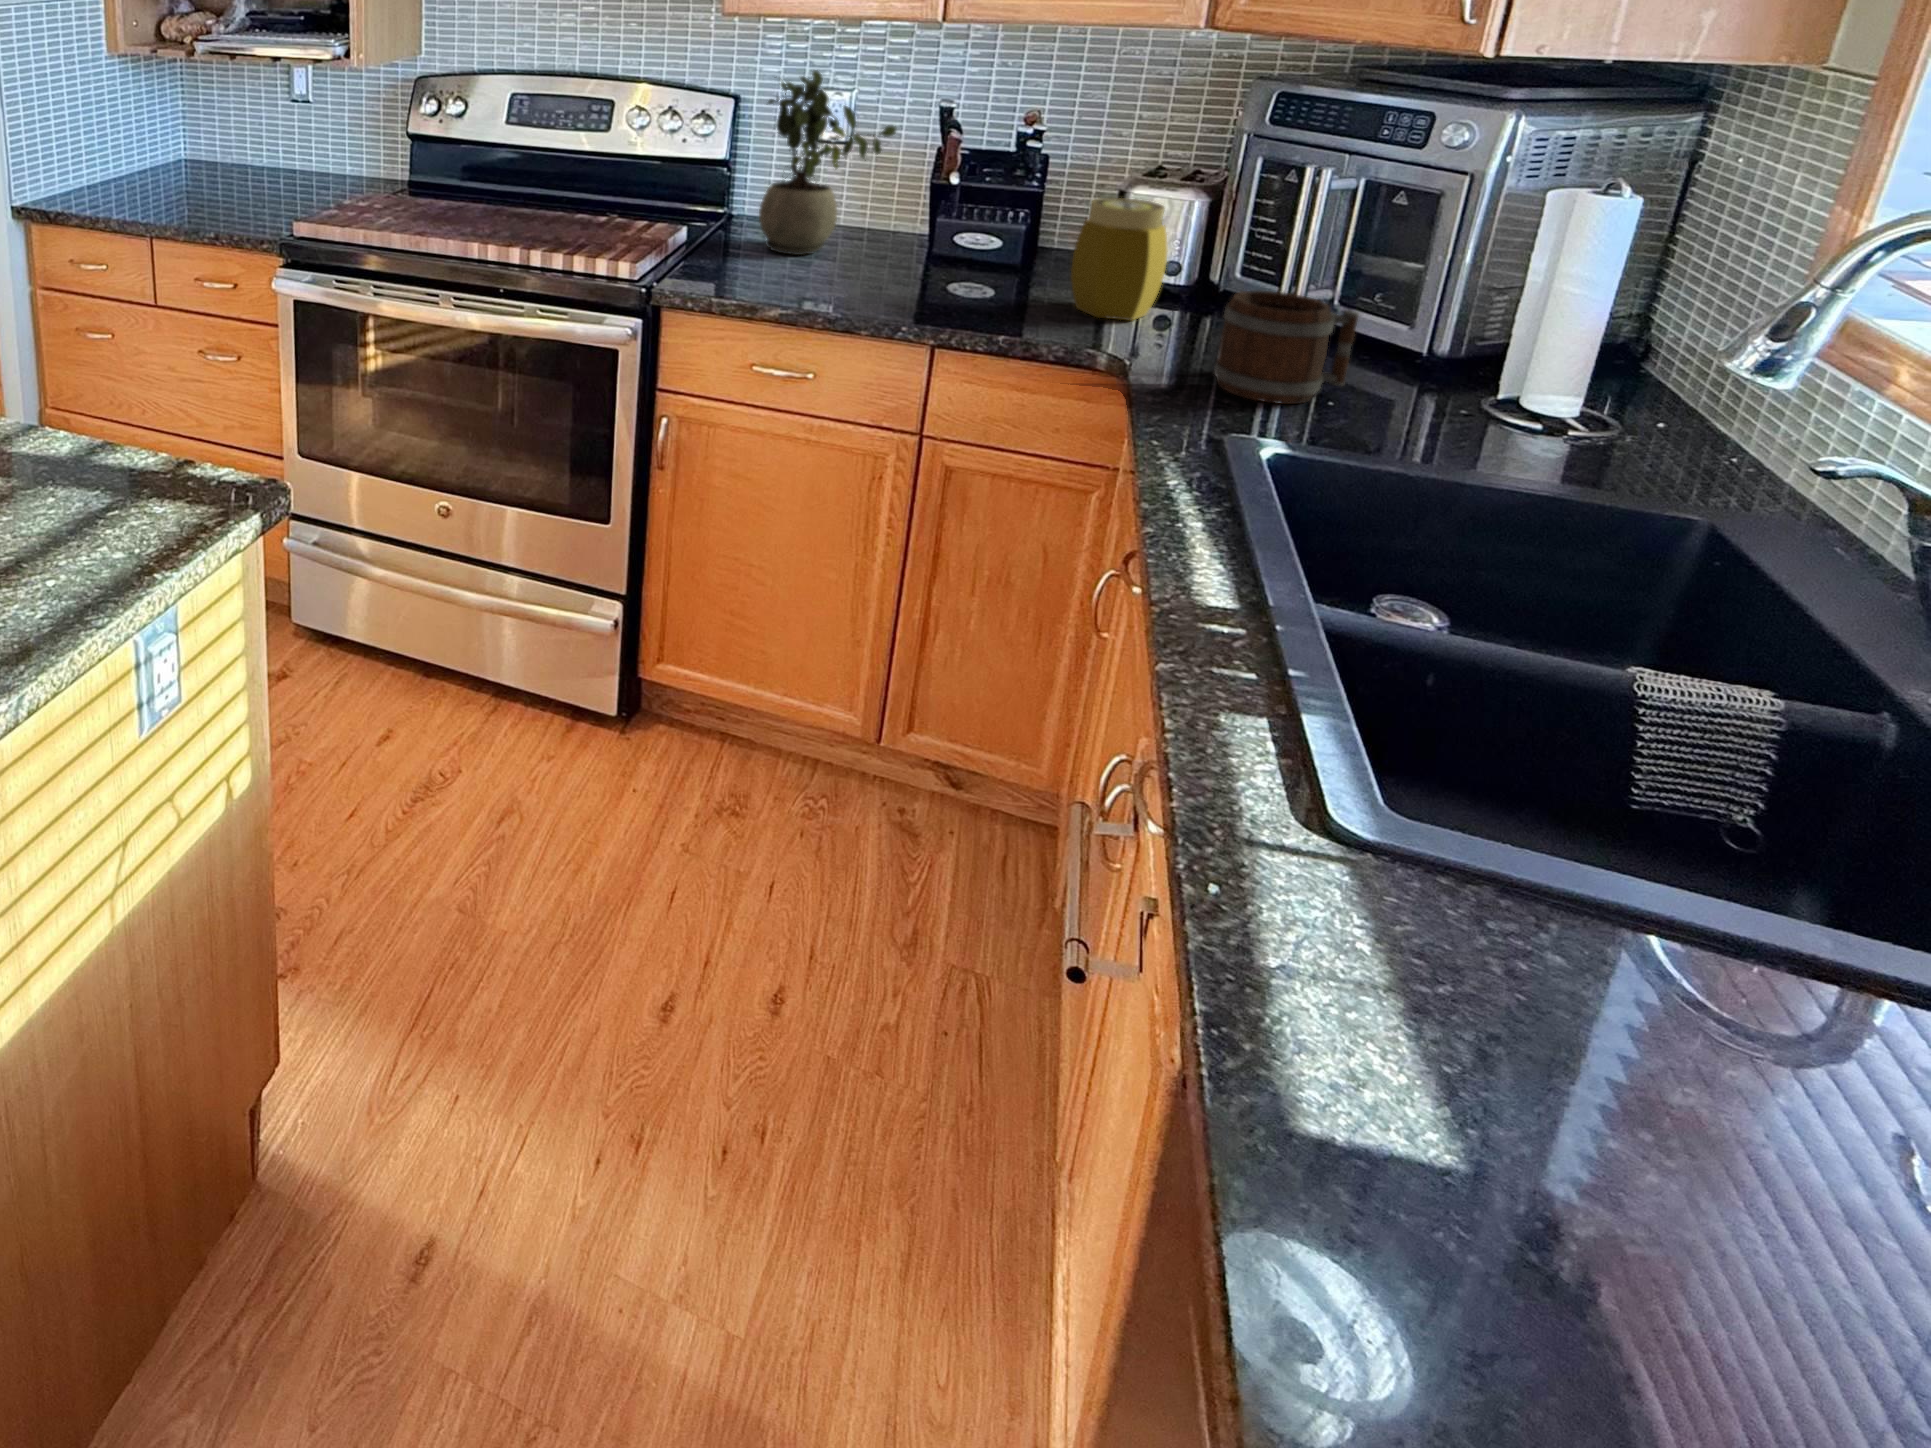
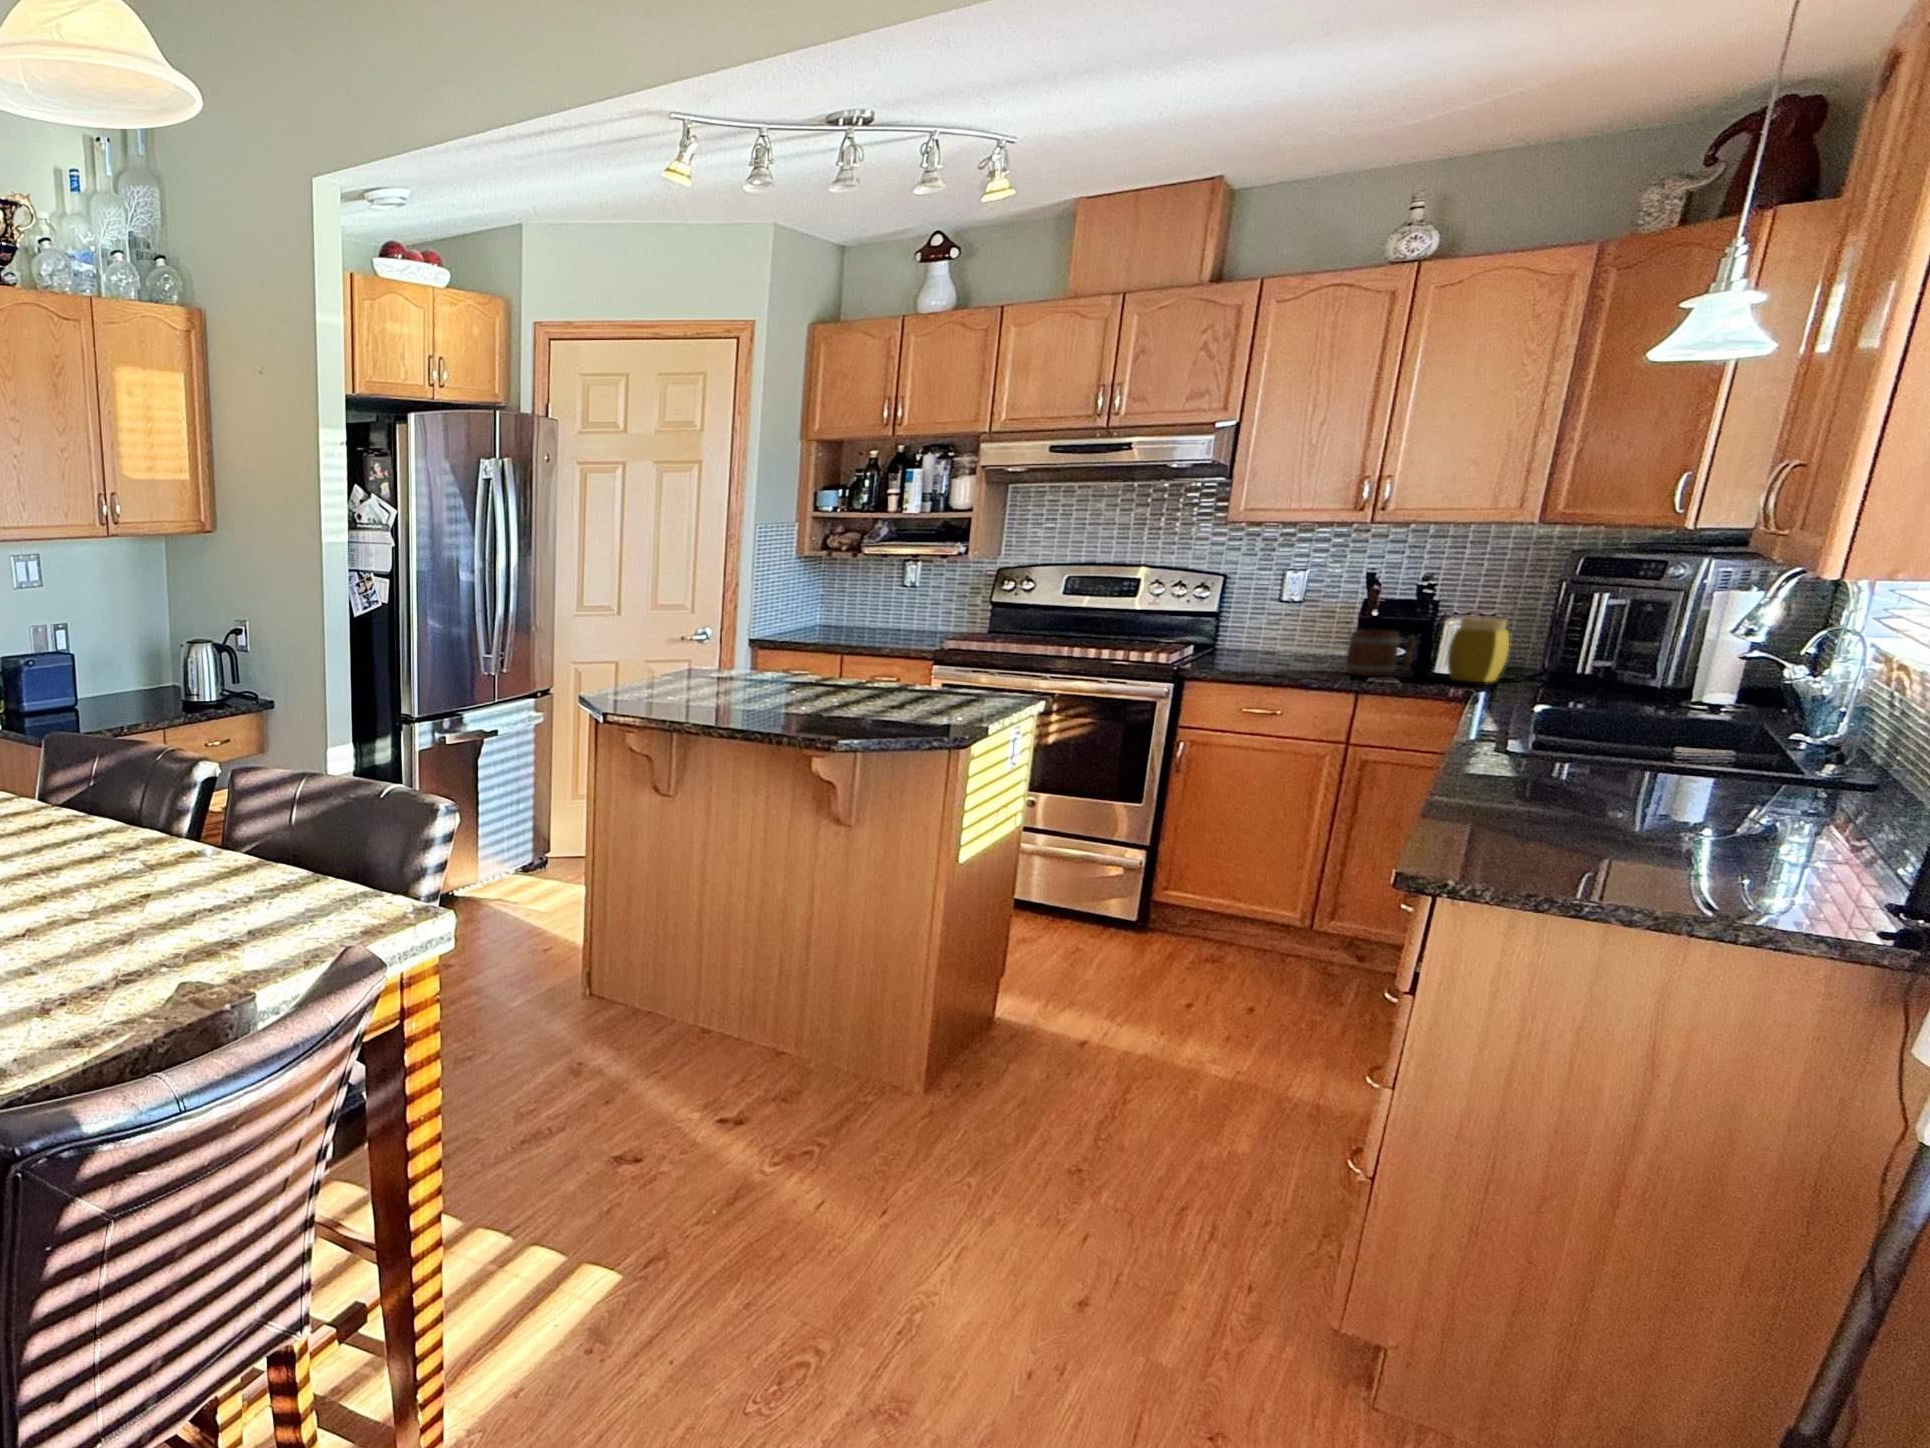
potted plant: present [759,70,896,255] -> none [1241,553,1337,661]
mug: present [1214,290,1359,404] -> present [1345,630,1414,676]

